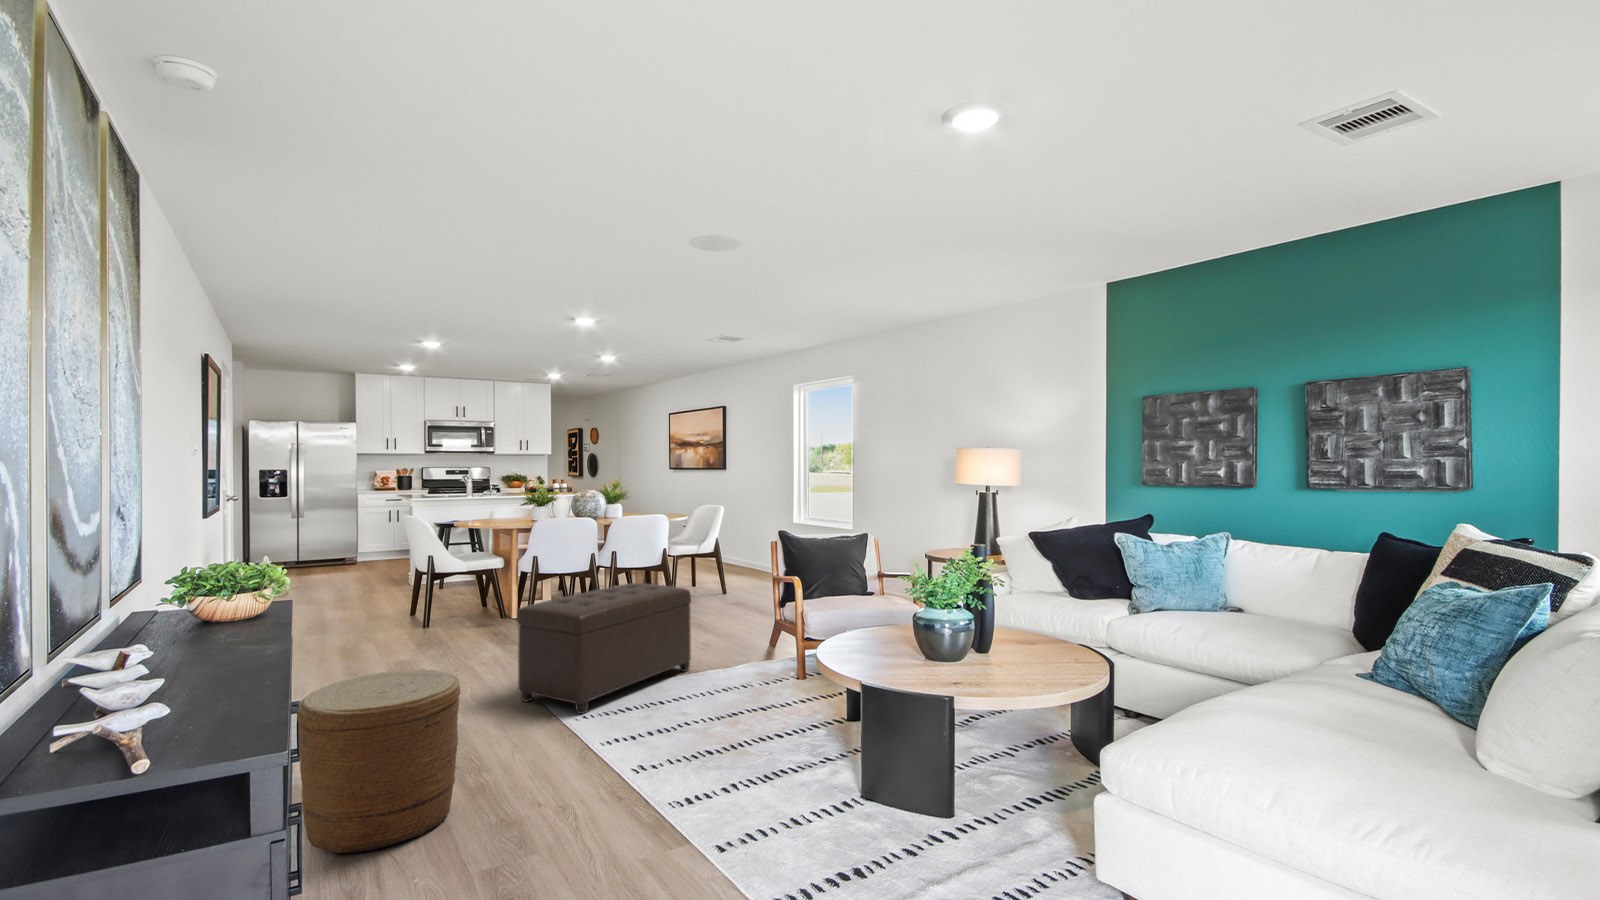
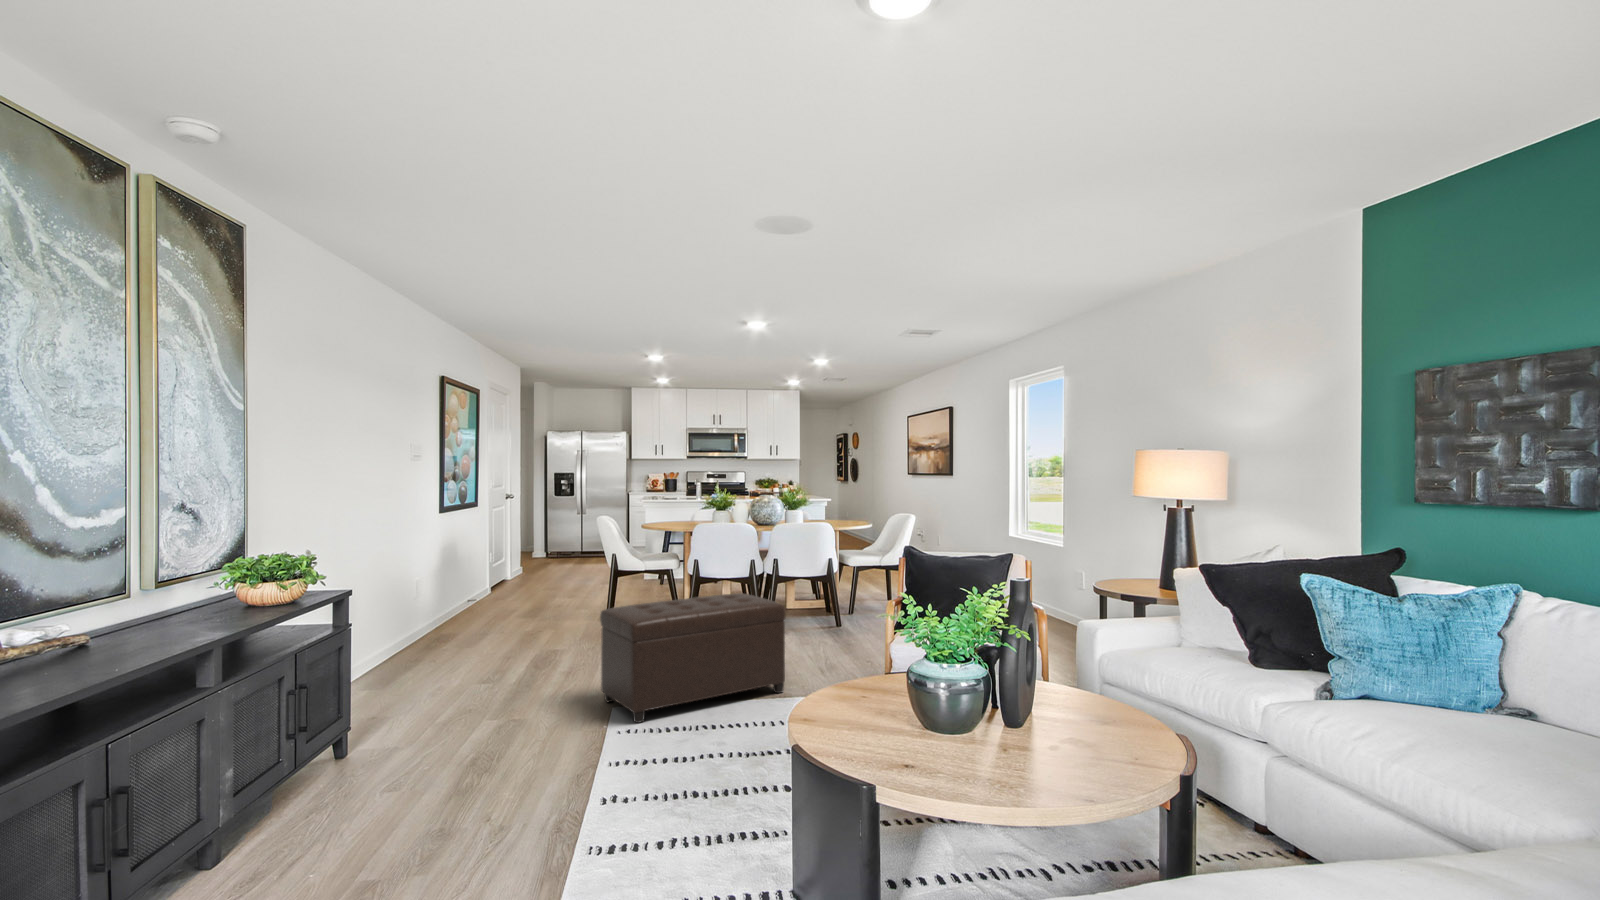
woven basket: present [297,669,460,853] -> none [302,659,452,821]

